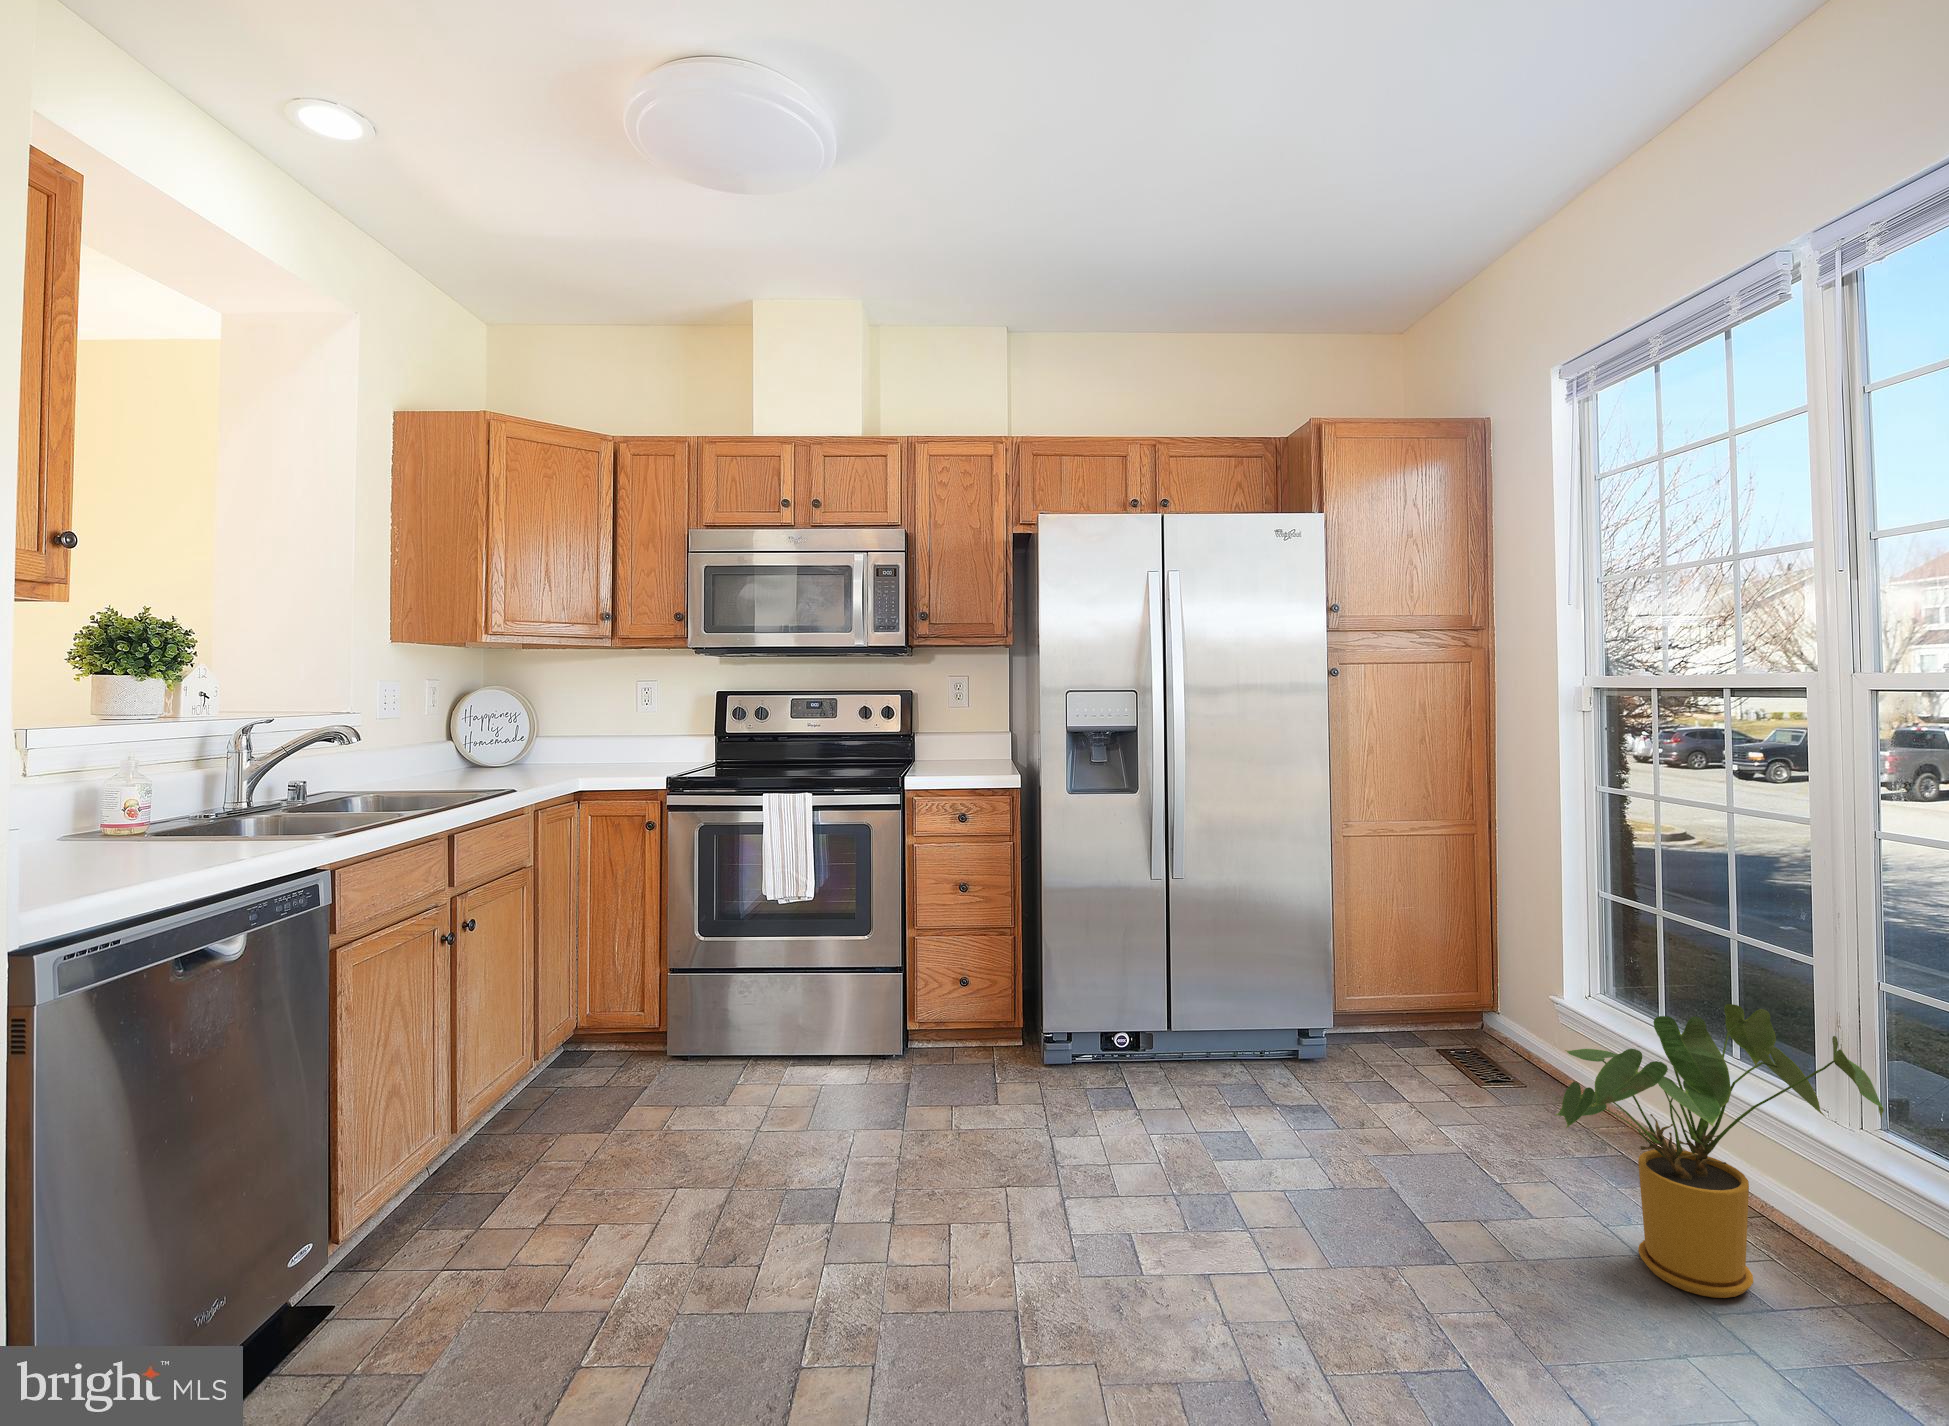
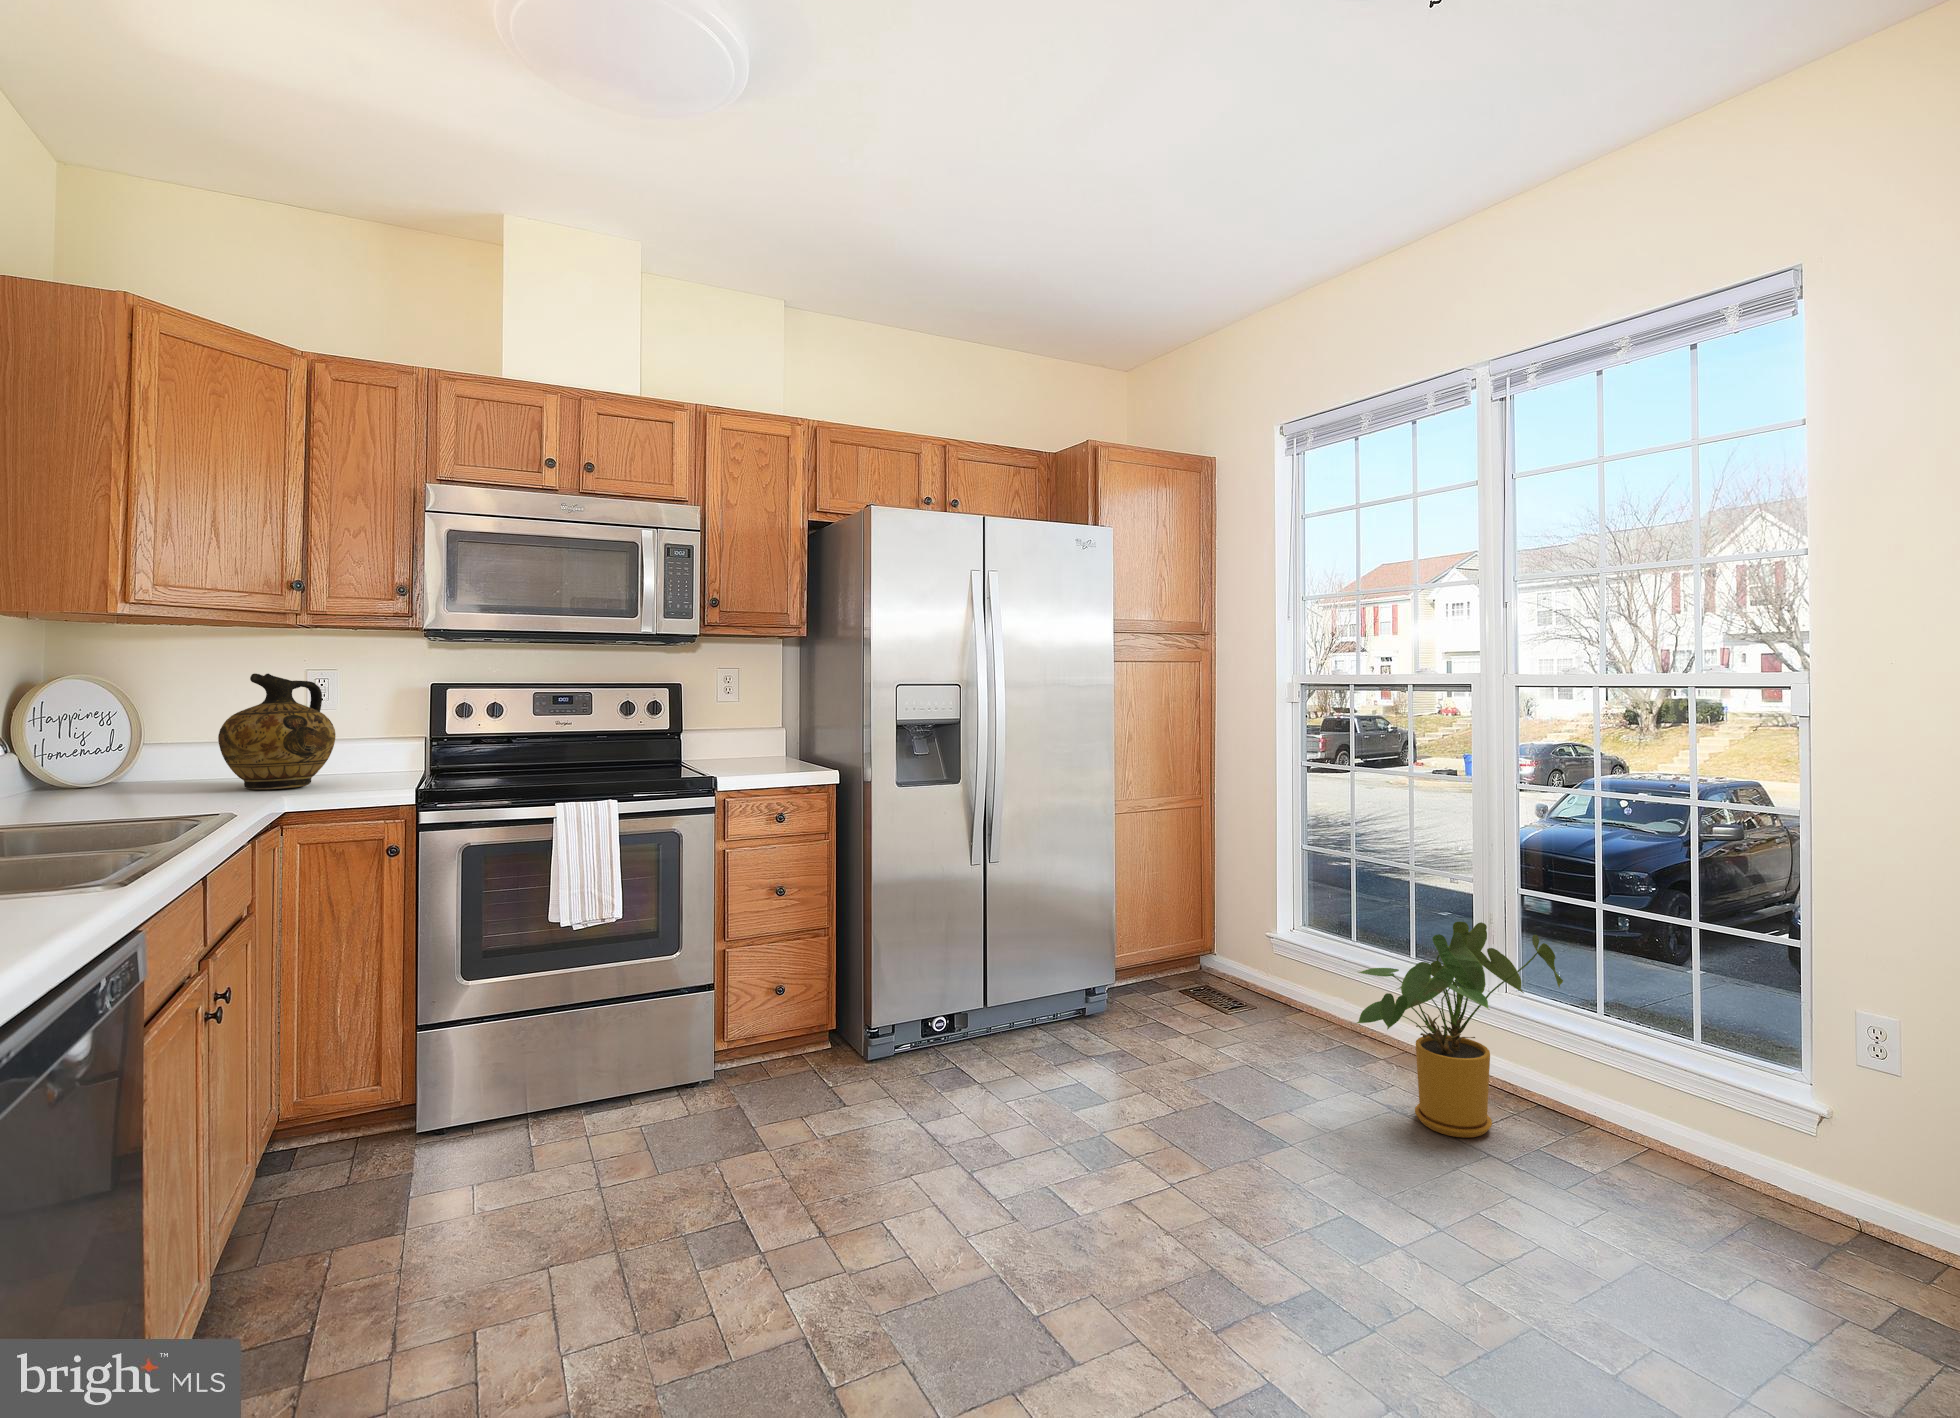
ceramic jug: none [551,687,629,777] -> present [218,674,336,789]

